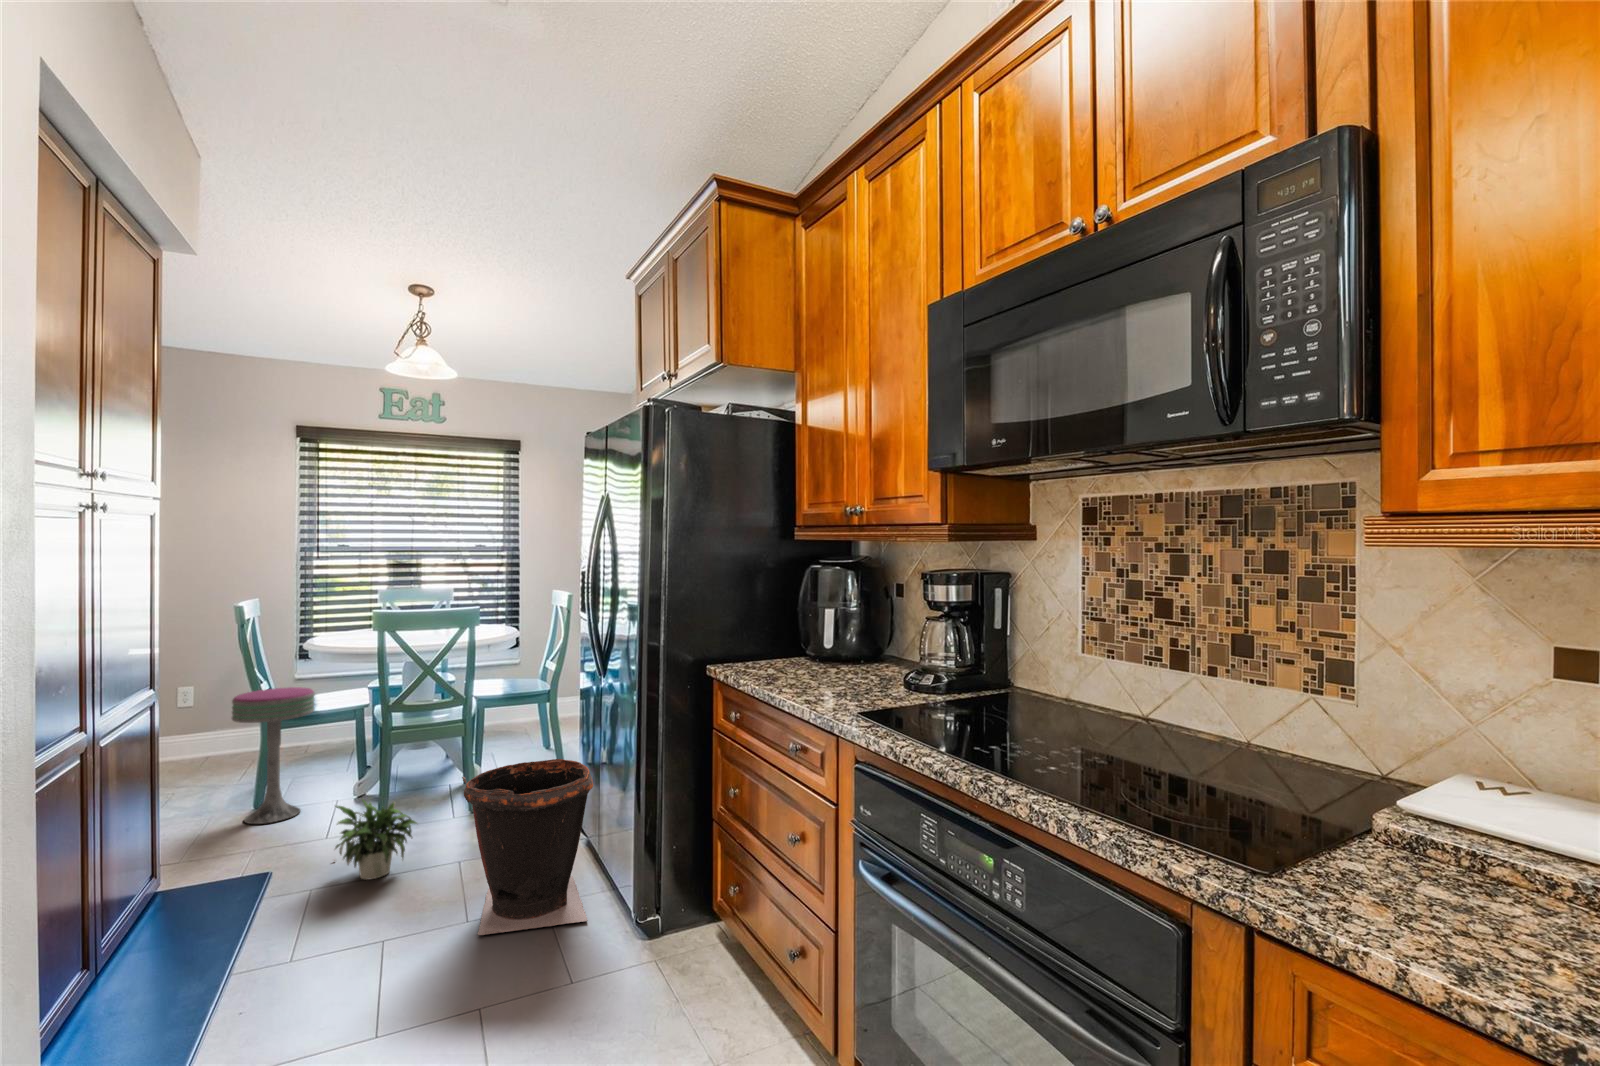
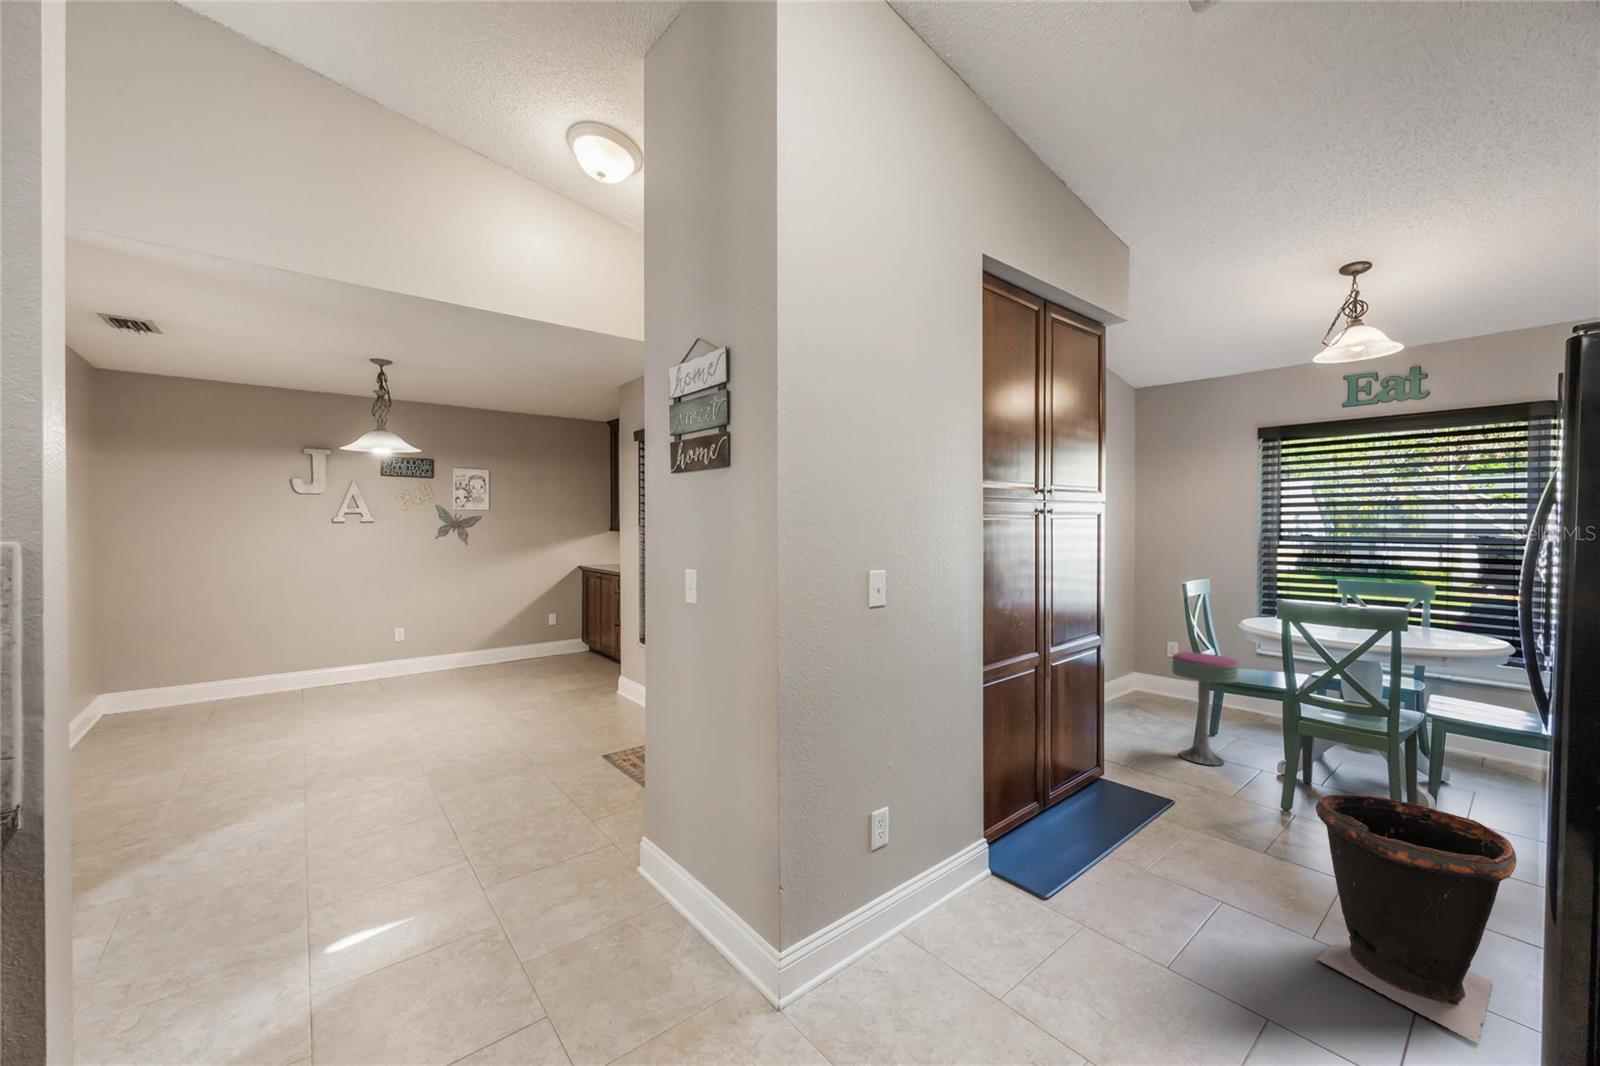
potted plant: present [334,799,417,879] -> none [1215,767,1297,851]

